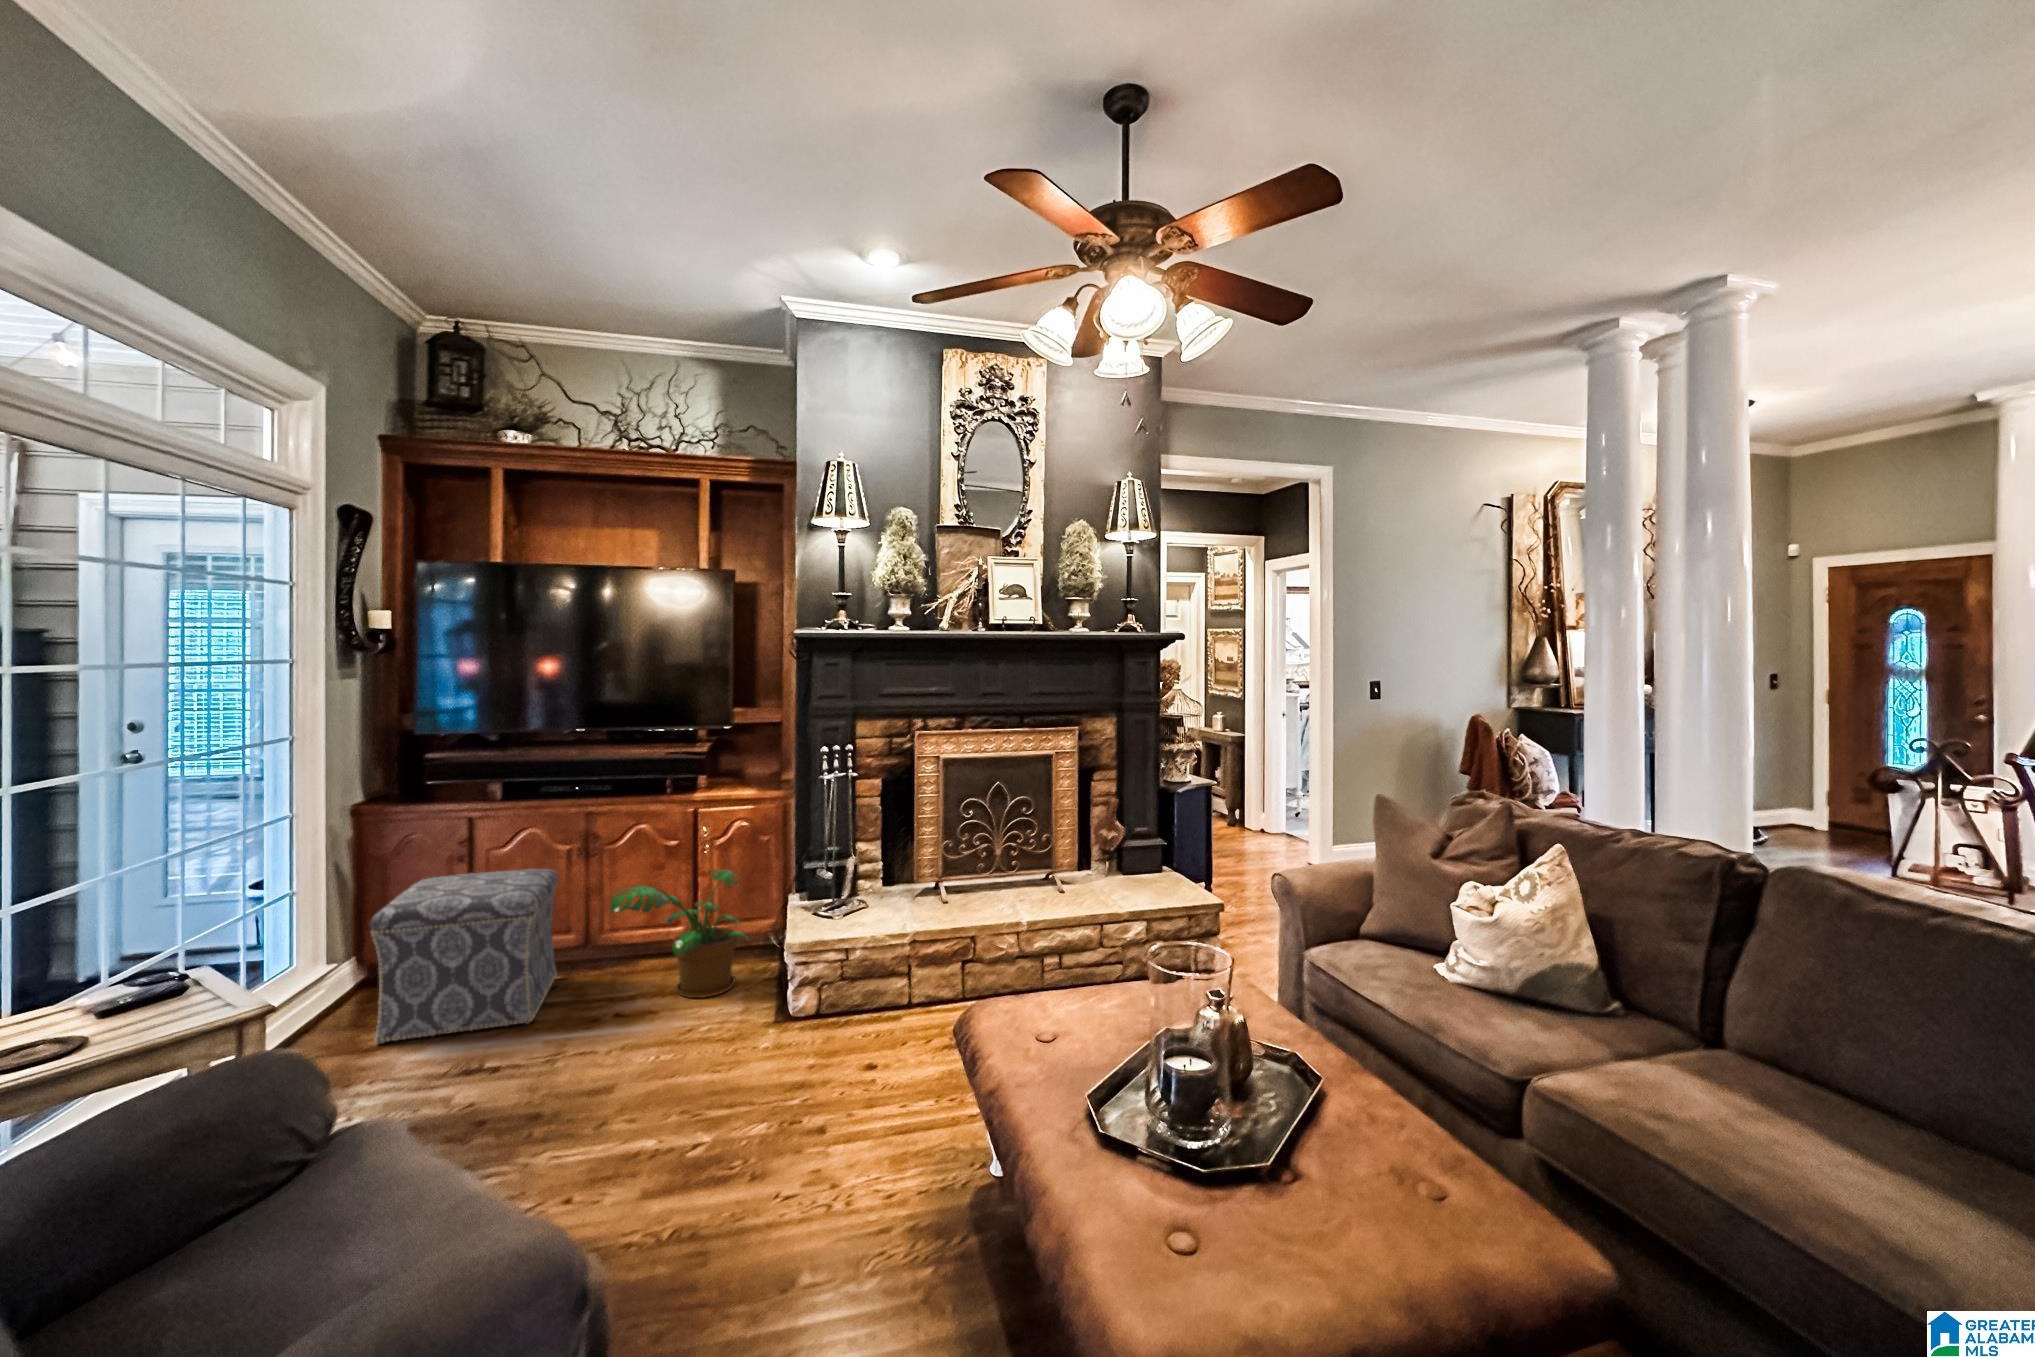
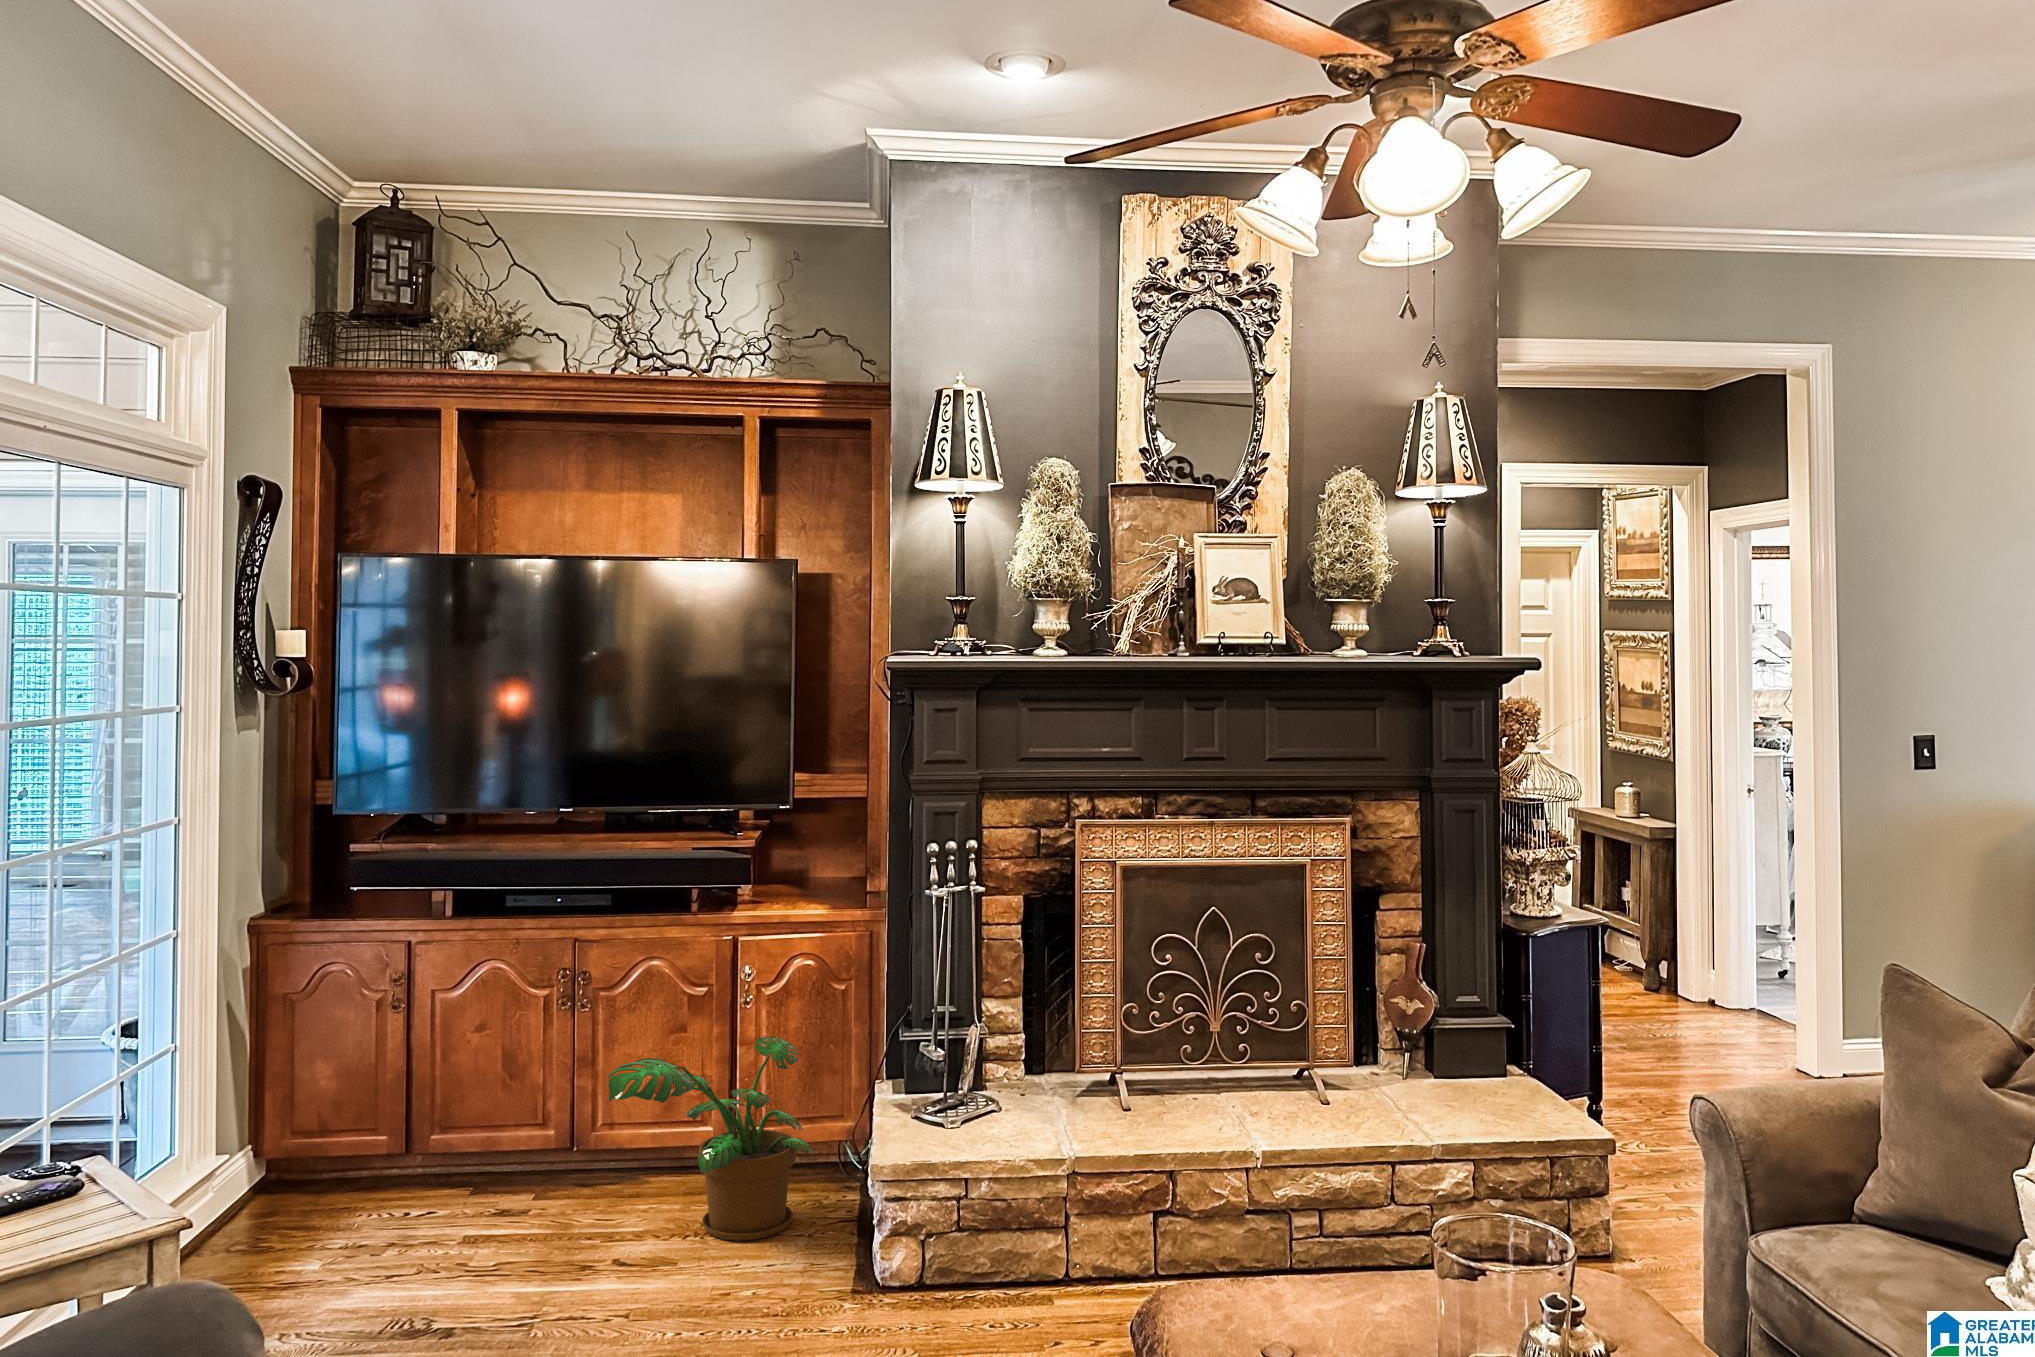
ottoman: present [370,869,558,1044] -> none [281,1026,533,1277]

